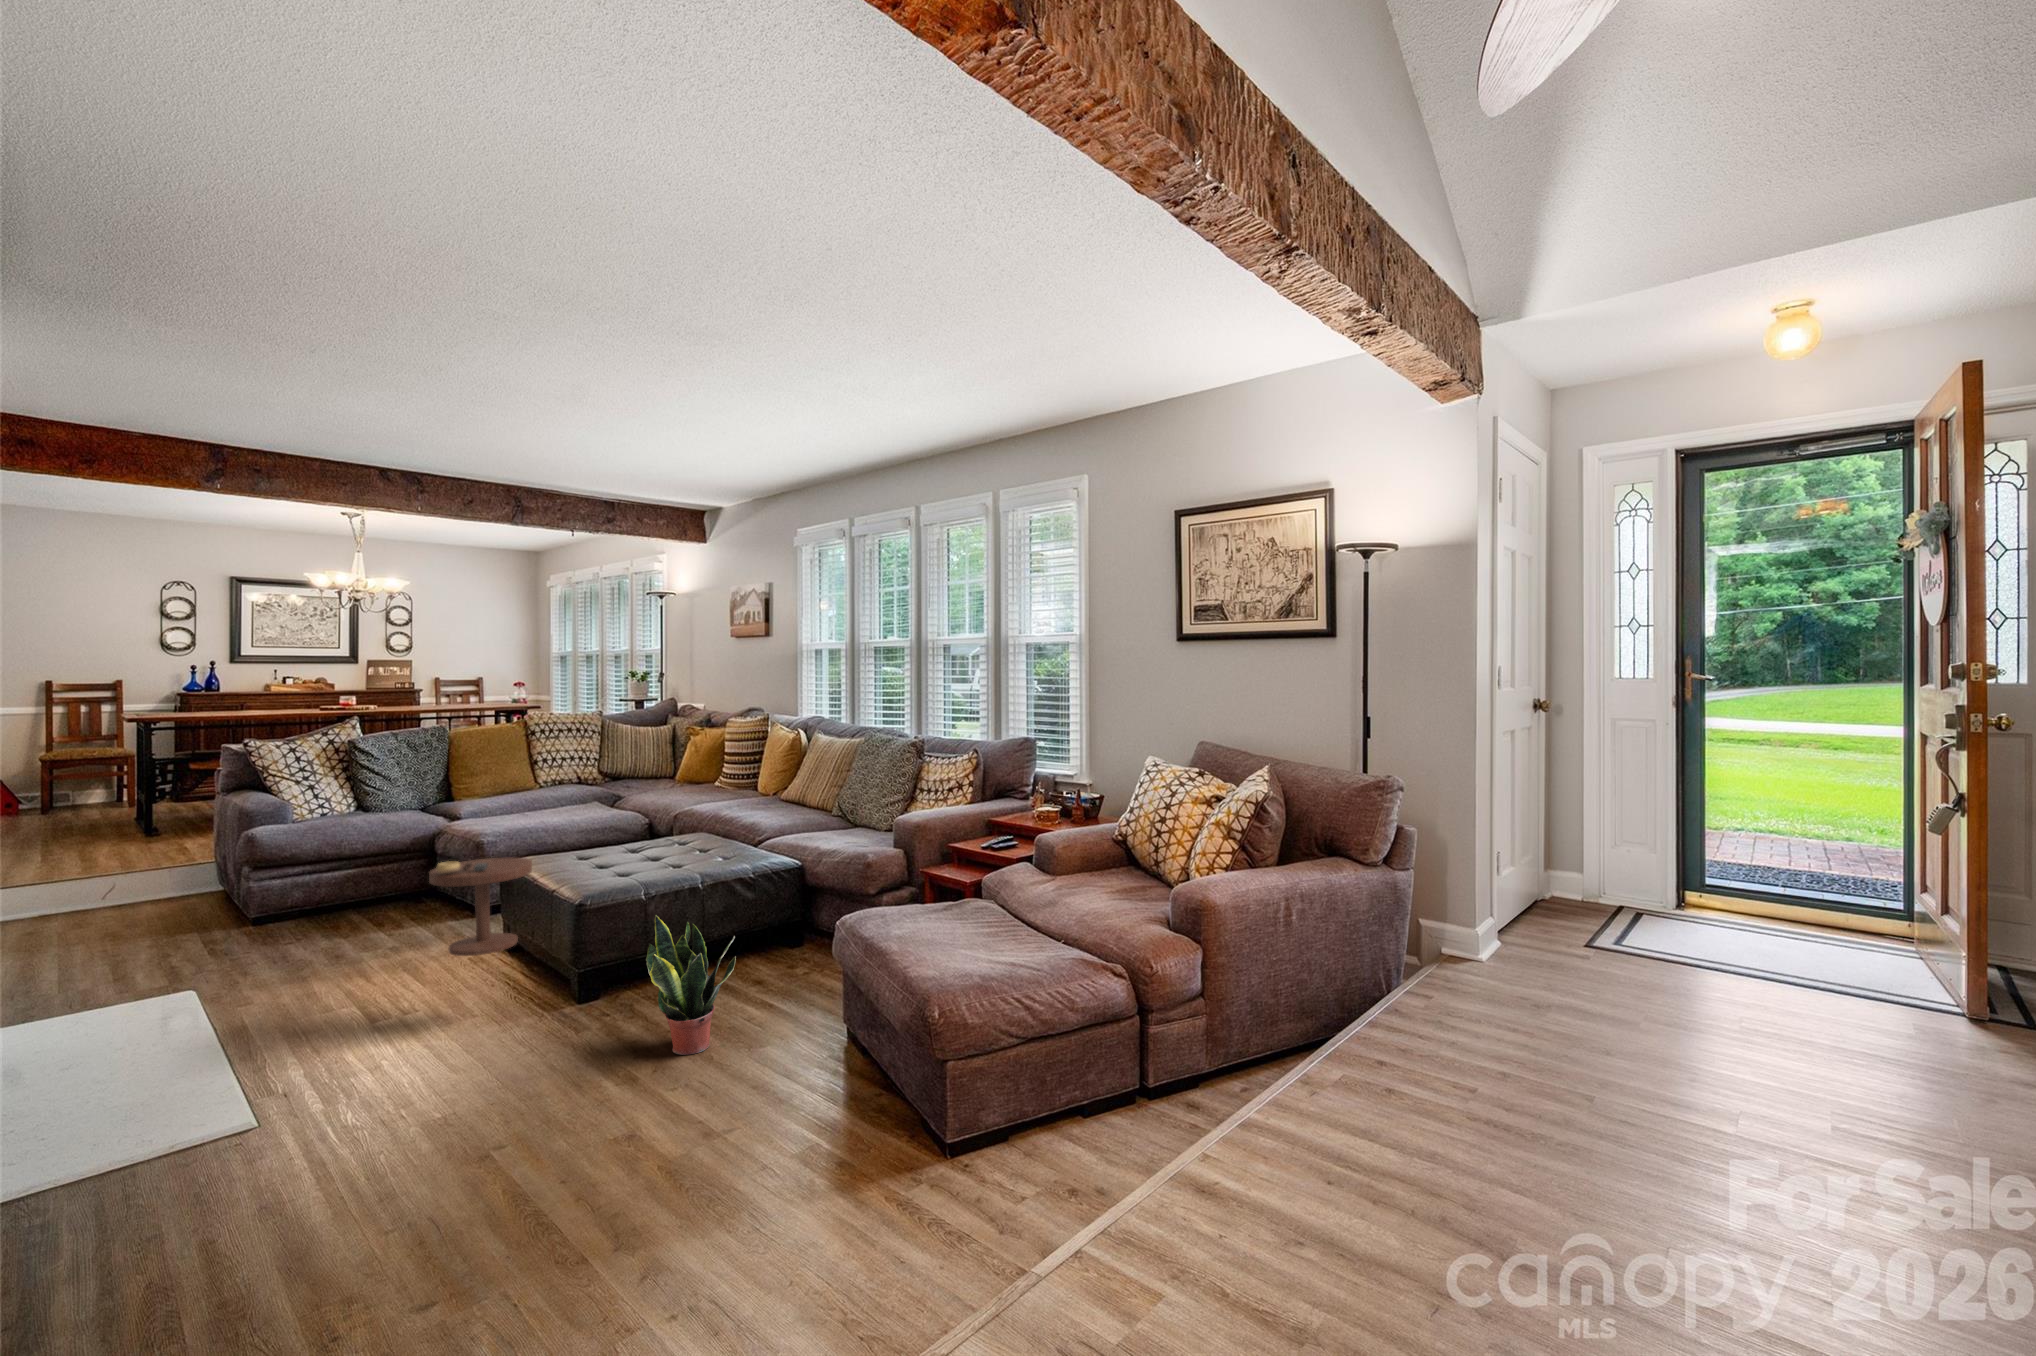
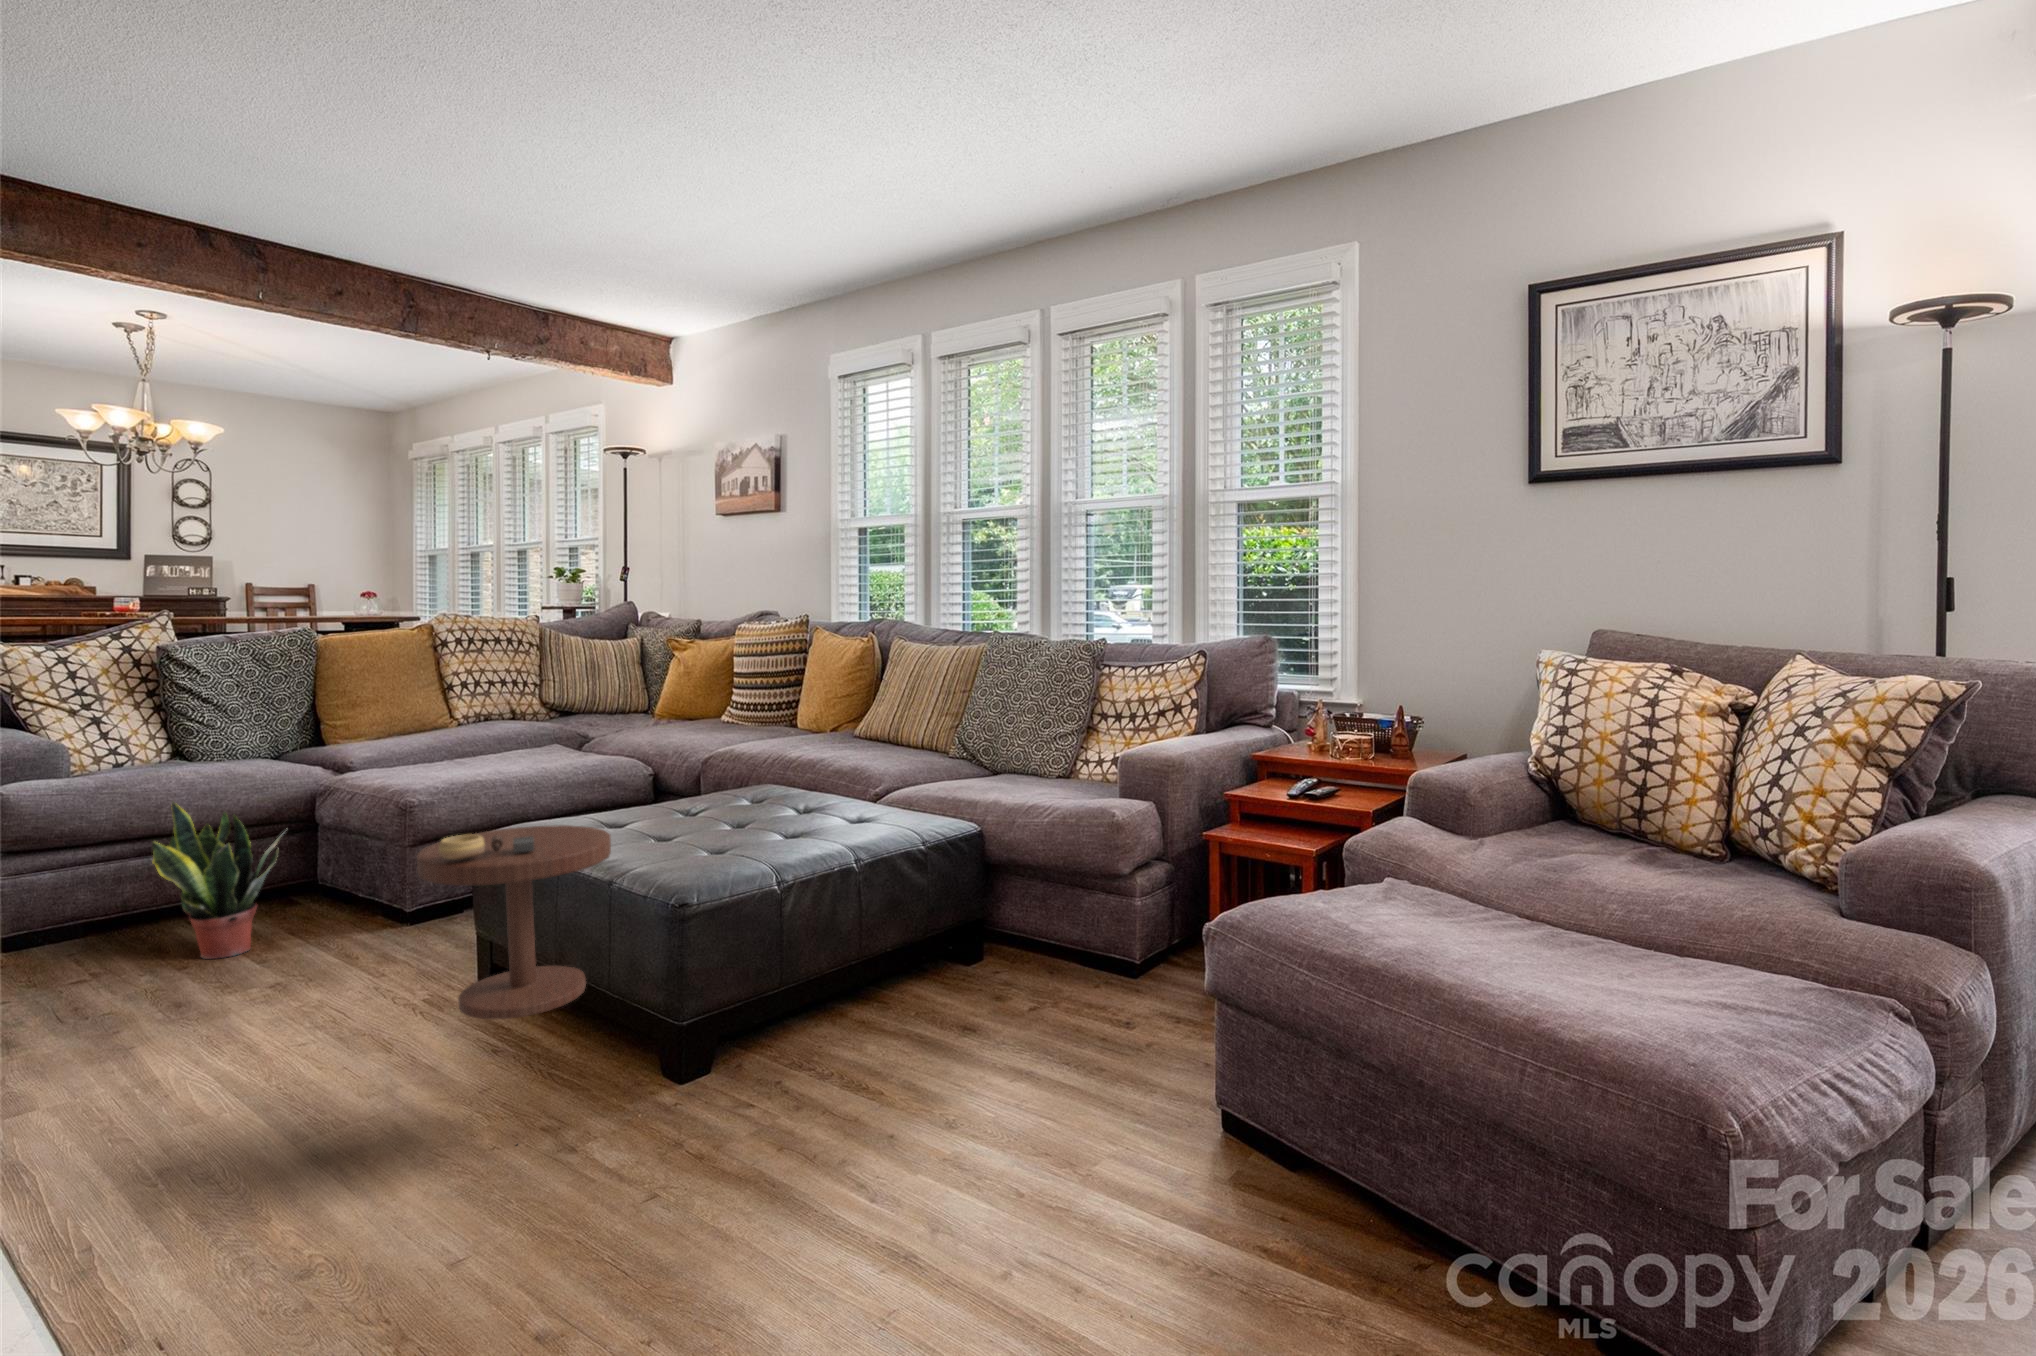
potted plant: present [646,915,736,1055] -> present [152,802,281,959]

